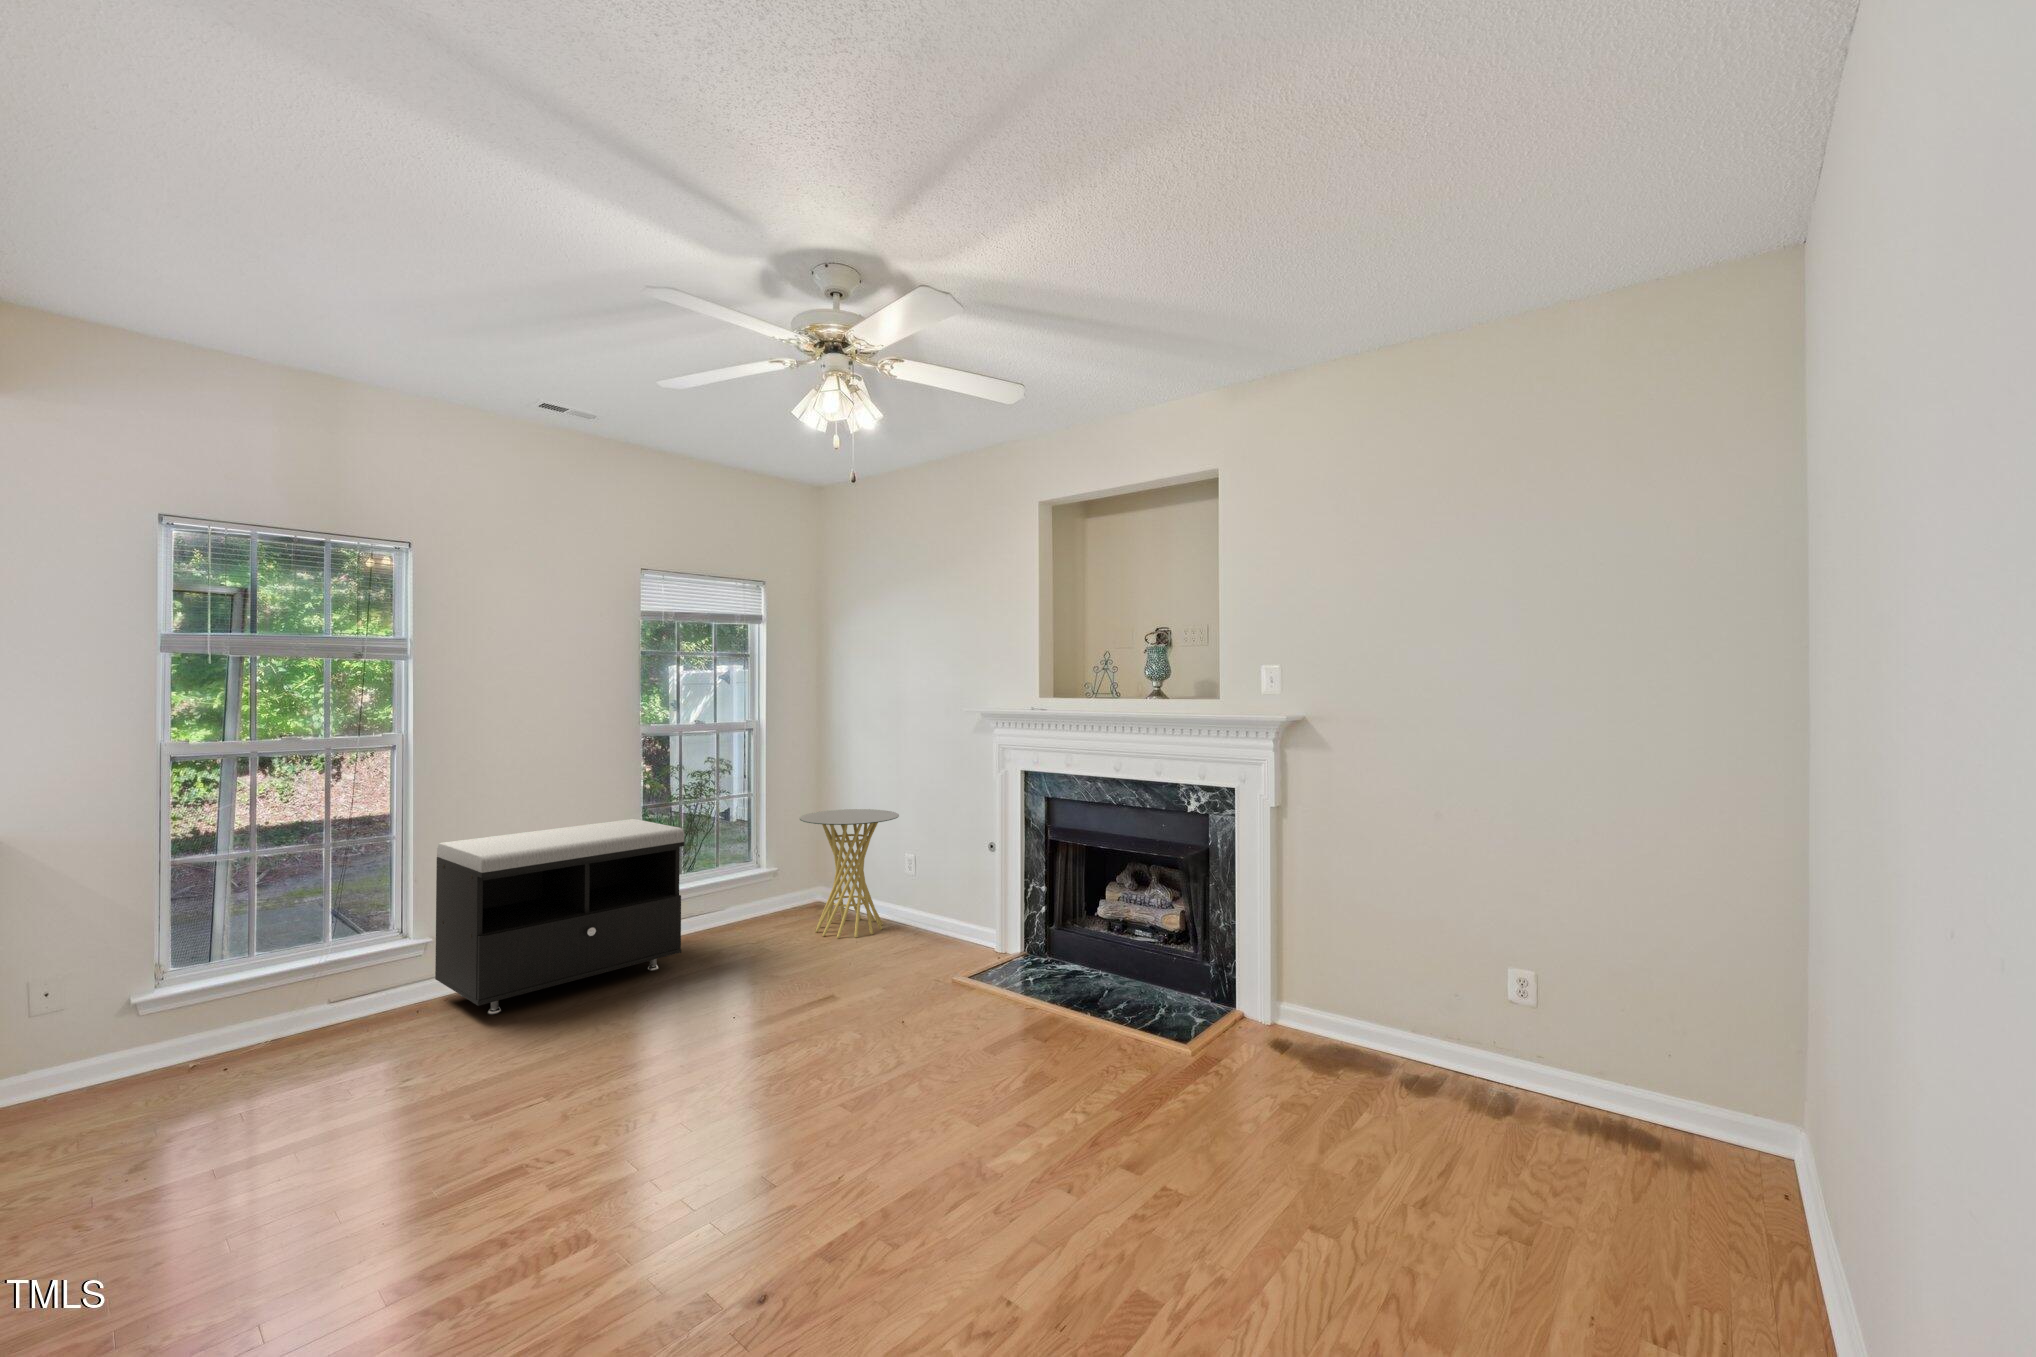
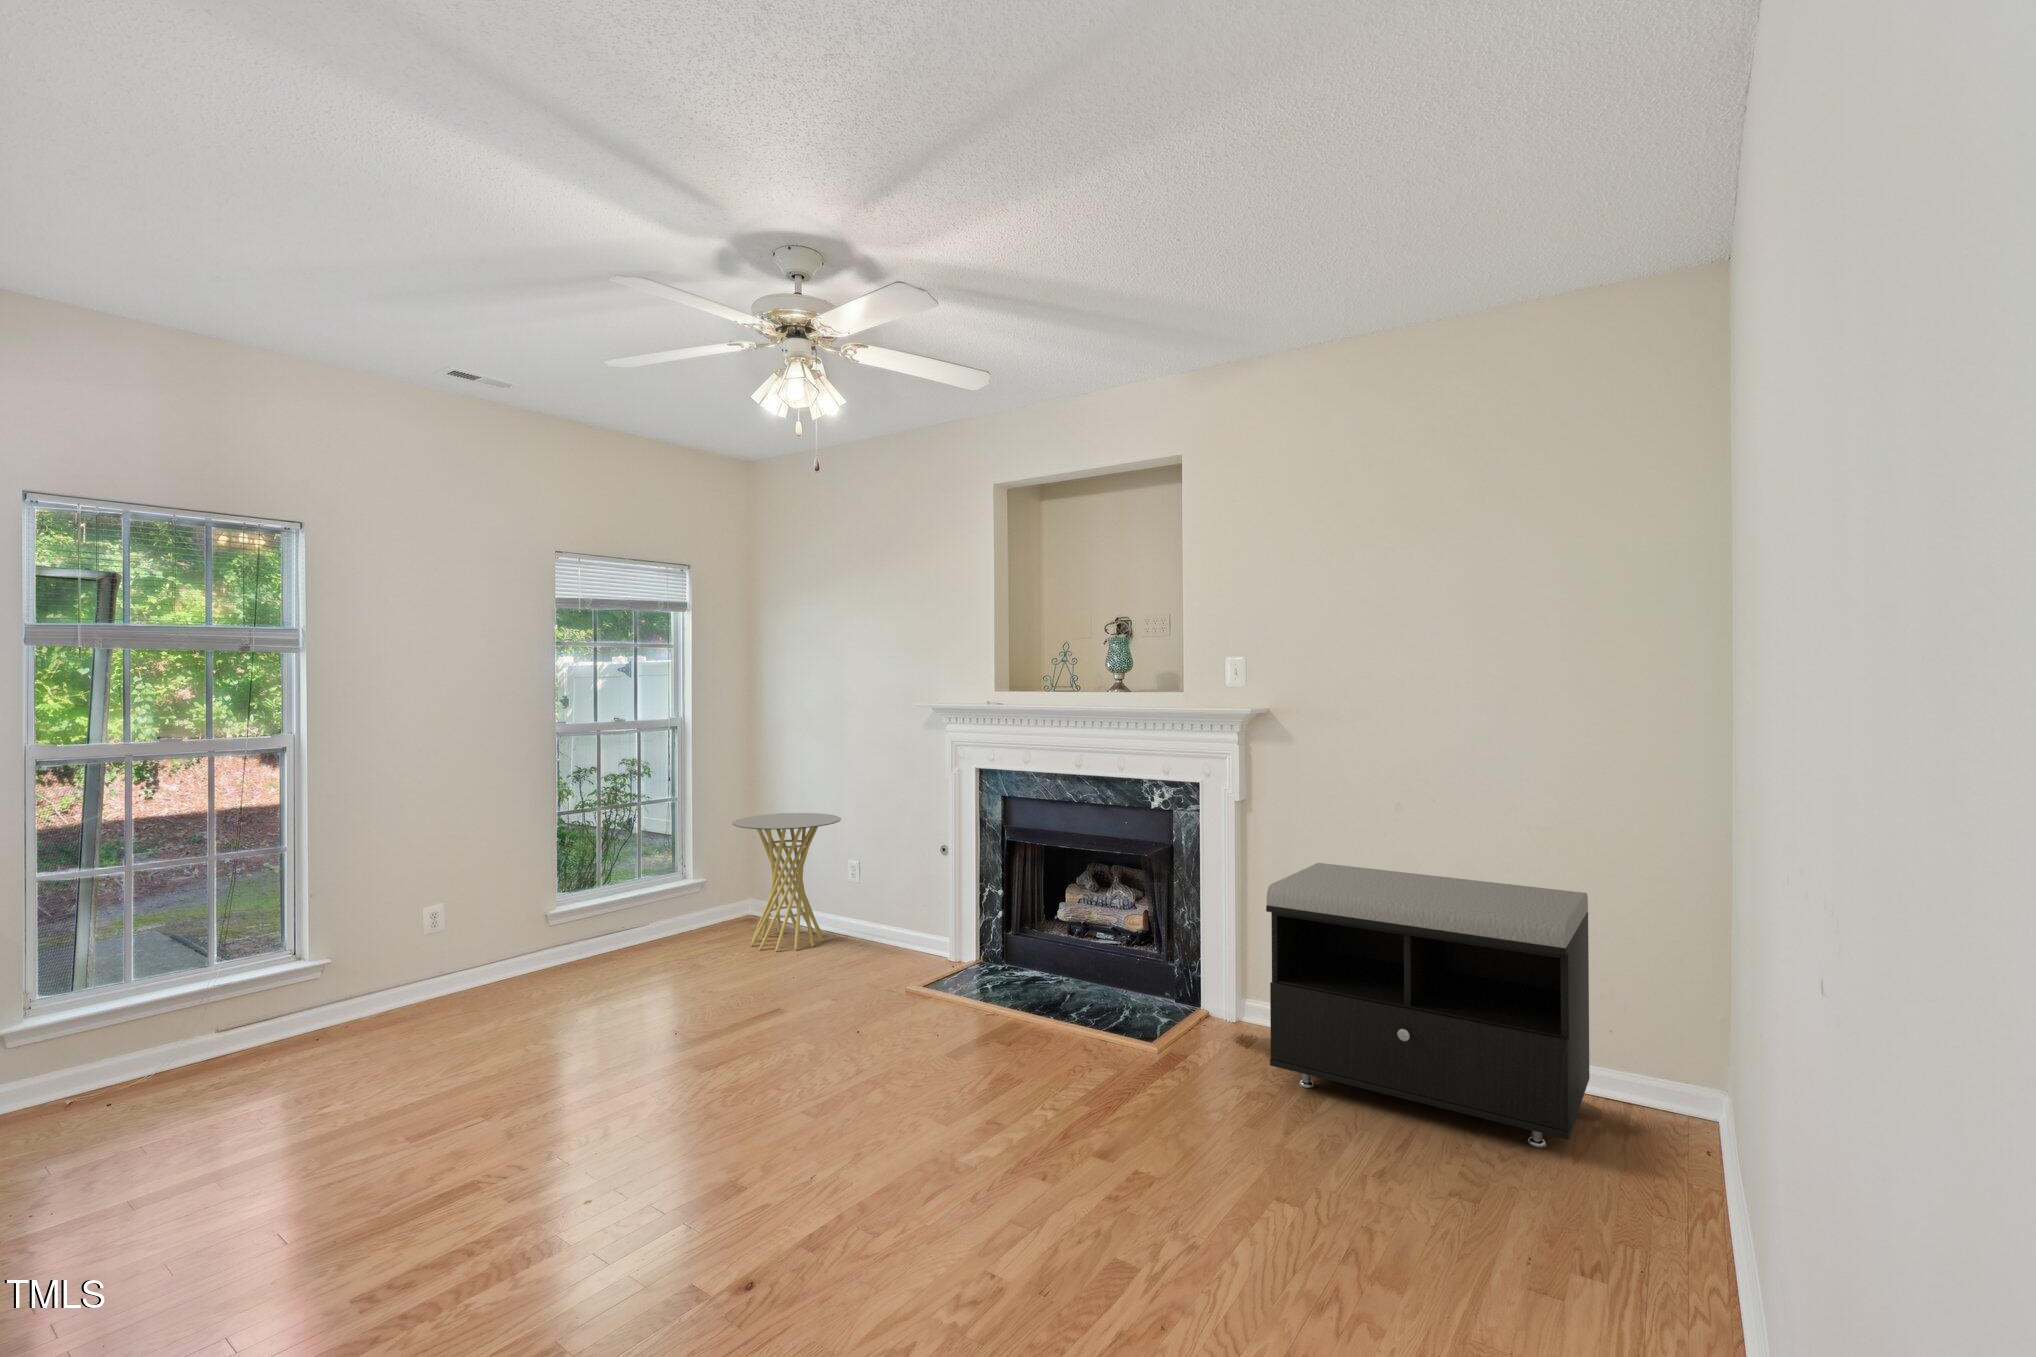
storage bench: present [435,819,684,1014] -> present [1266,863,1589,1148]

